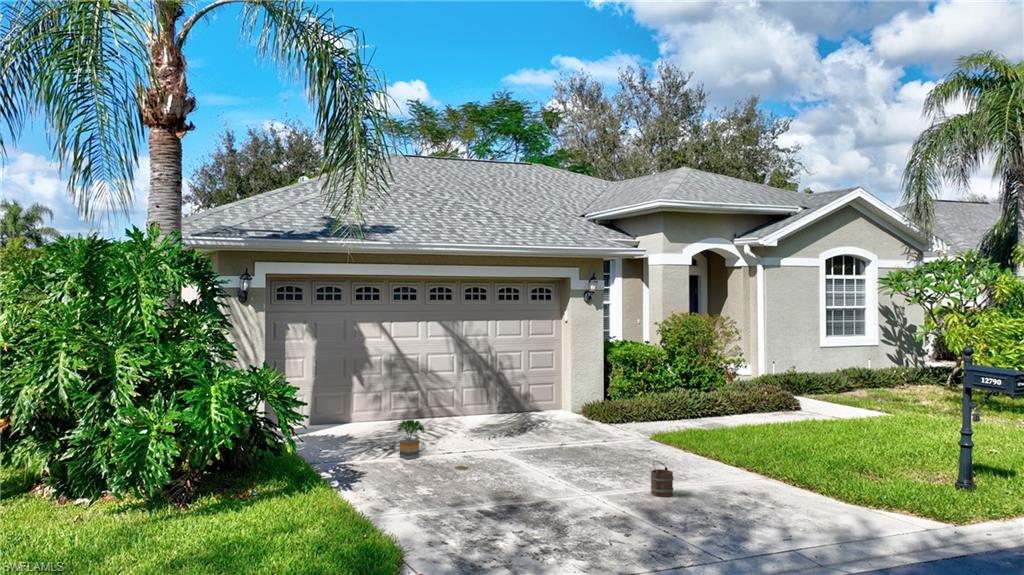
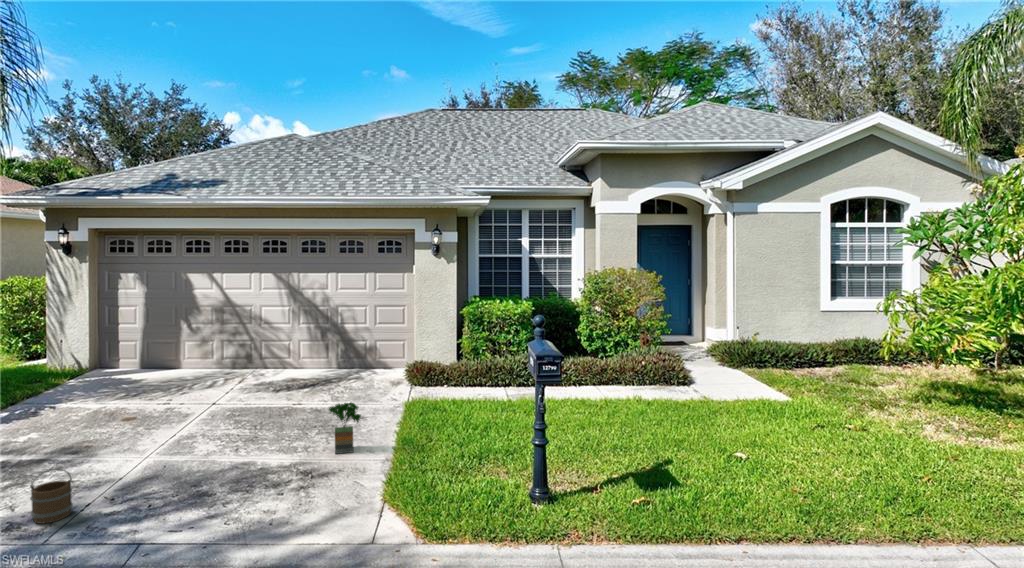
potted tree: present [397,420,425,460] -> present [329,403,361,454]

